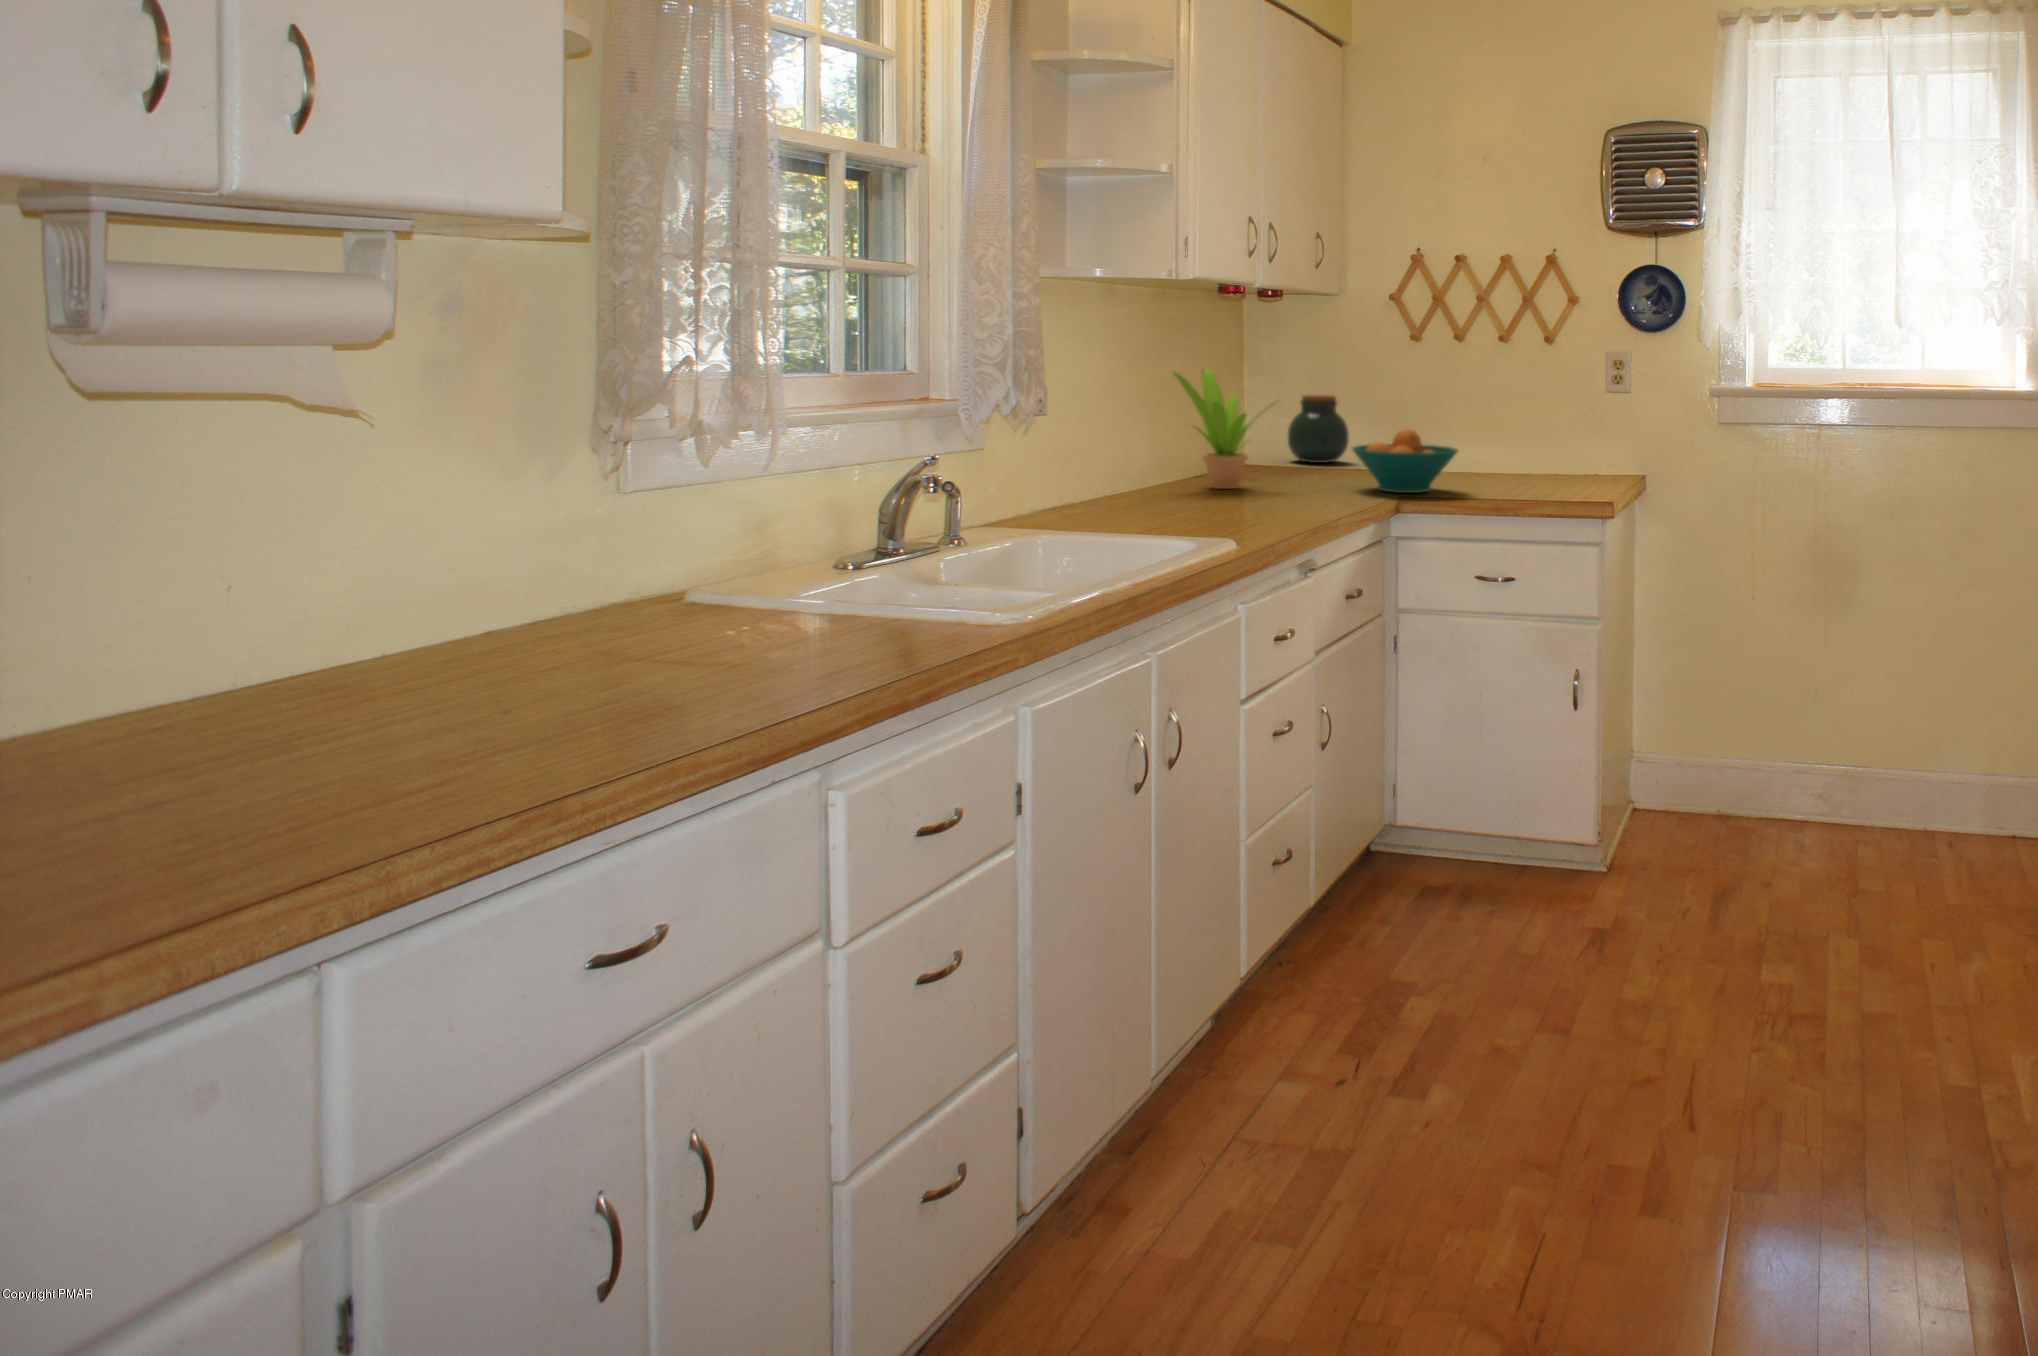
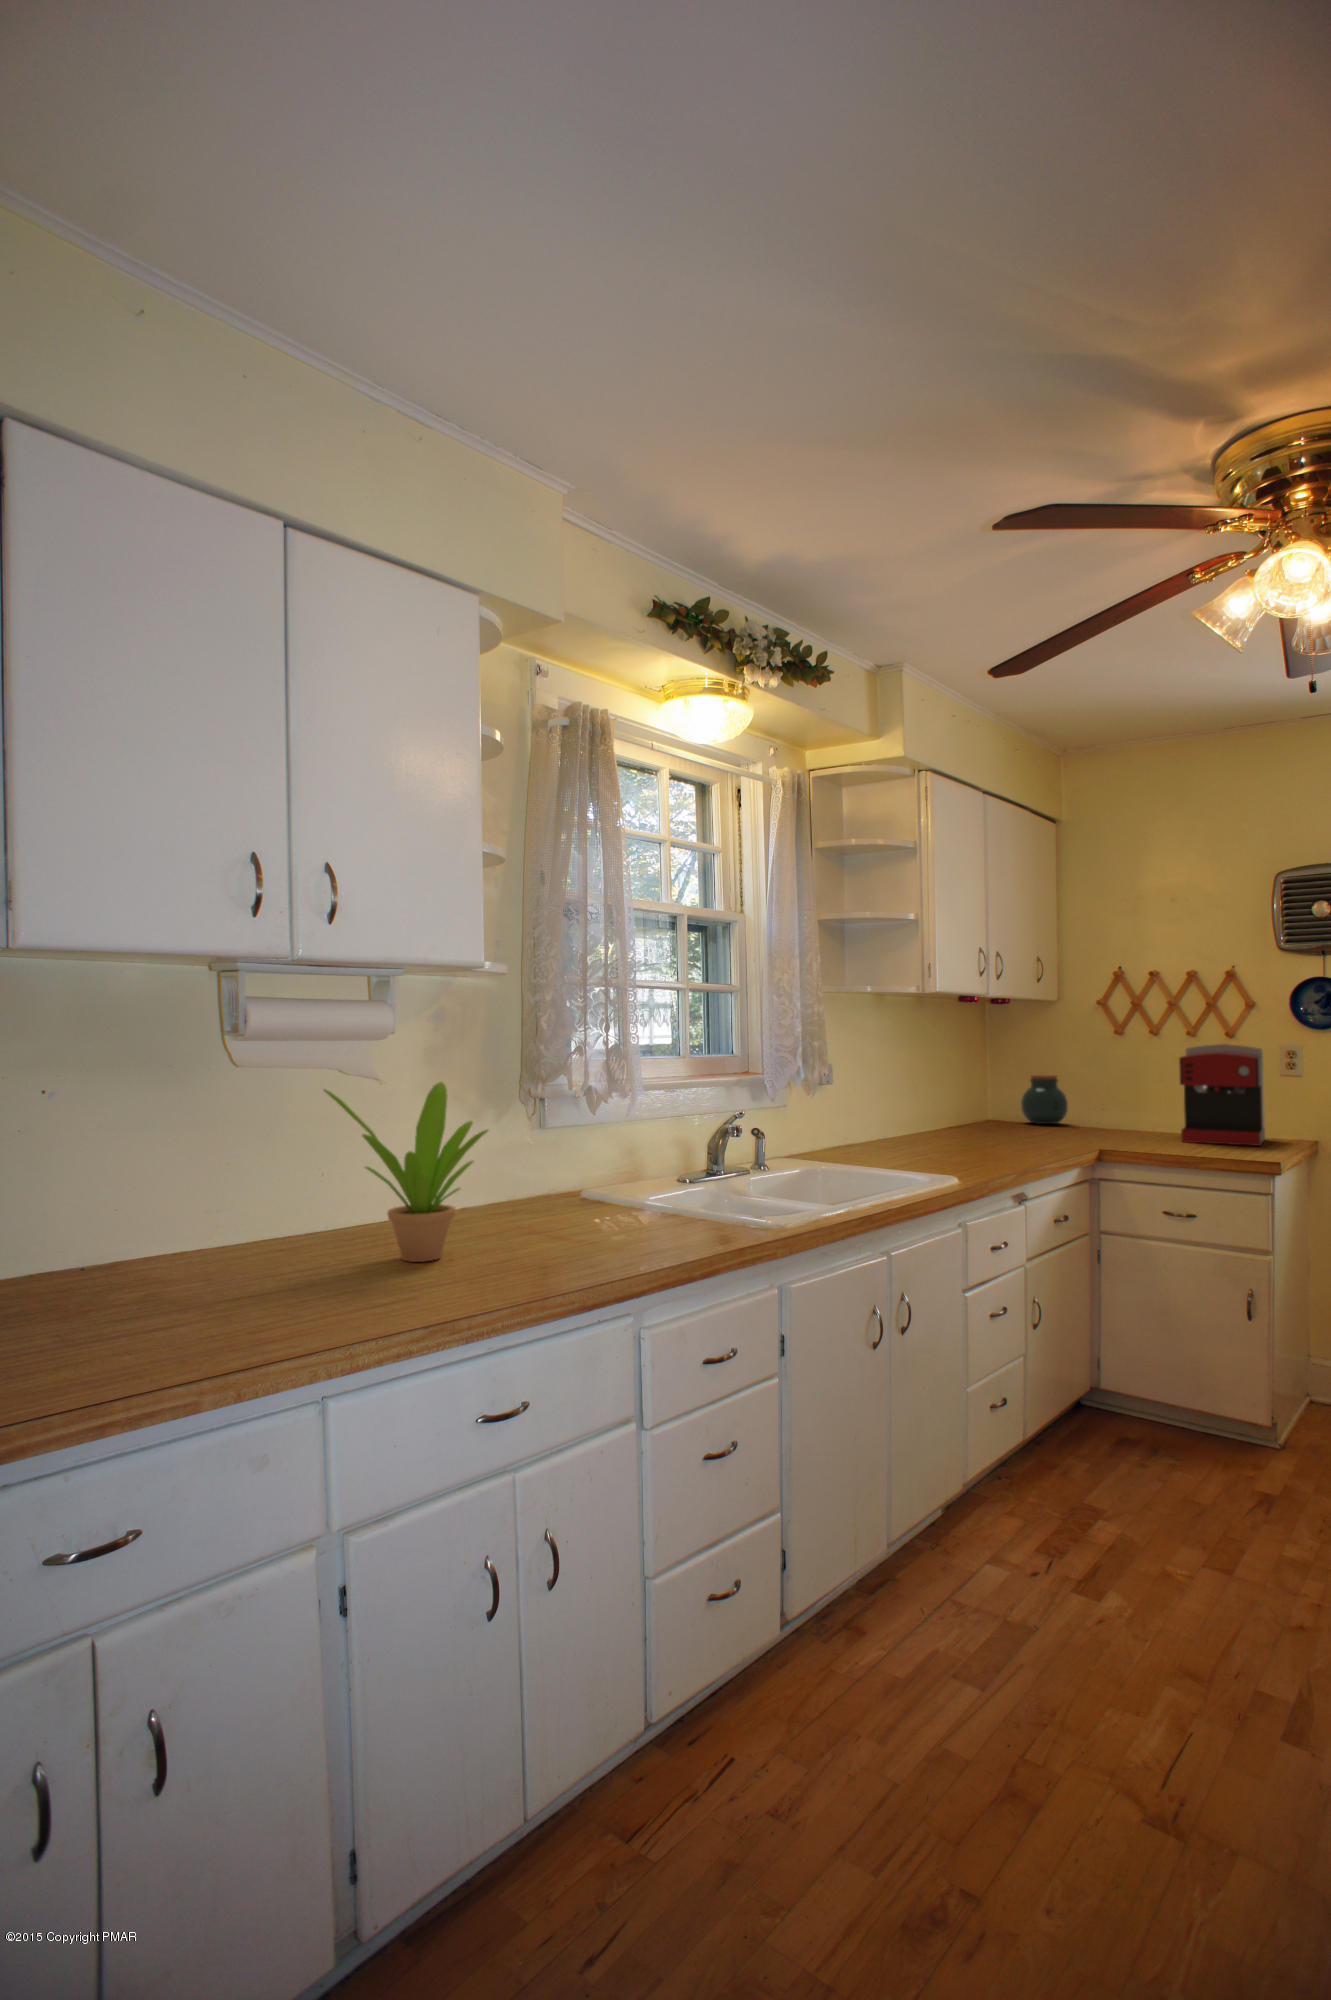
coffee maker: none [1492,358,1587,488] -> present [1179,1044,1265,1146]
potted plant: present [1173,368,1274,489] -> present [324,1082,488,1262]
fruit bowl: present [1353,429,1458,493] -> none [1062,1098,1149,1146]

